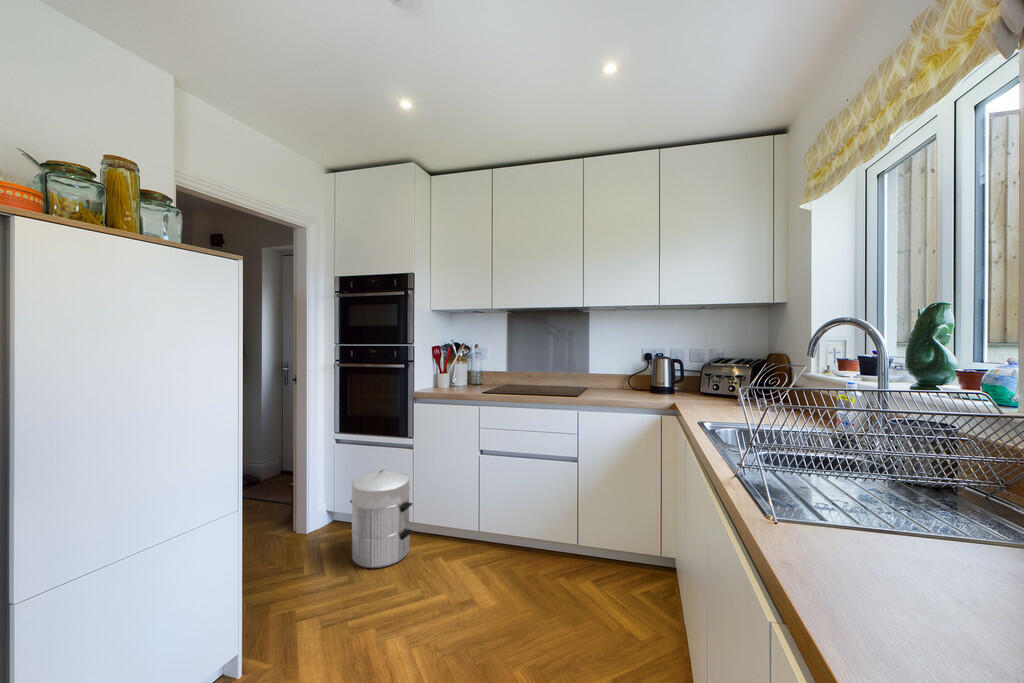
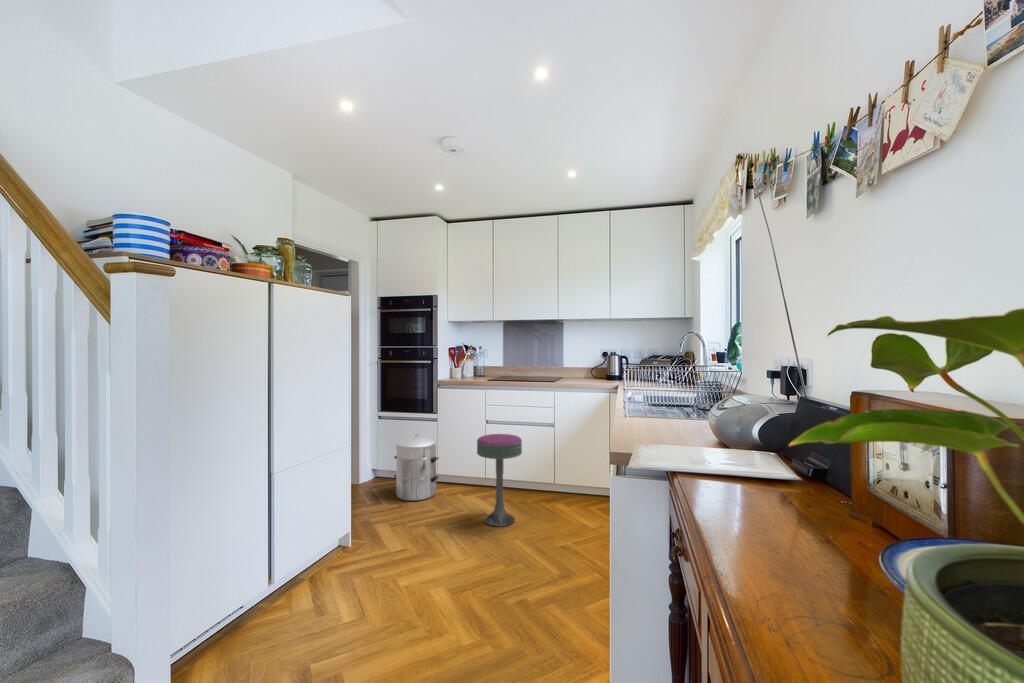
bar stool: none [459,479,529,633] -> present [477,434,522,527]

